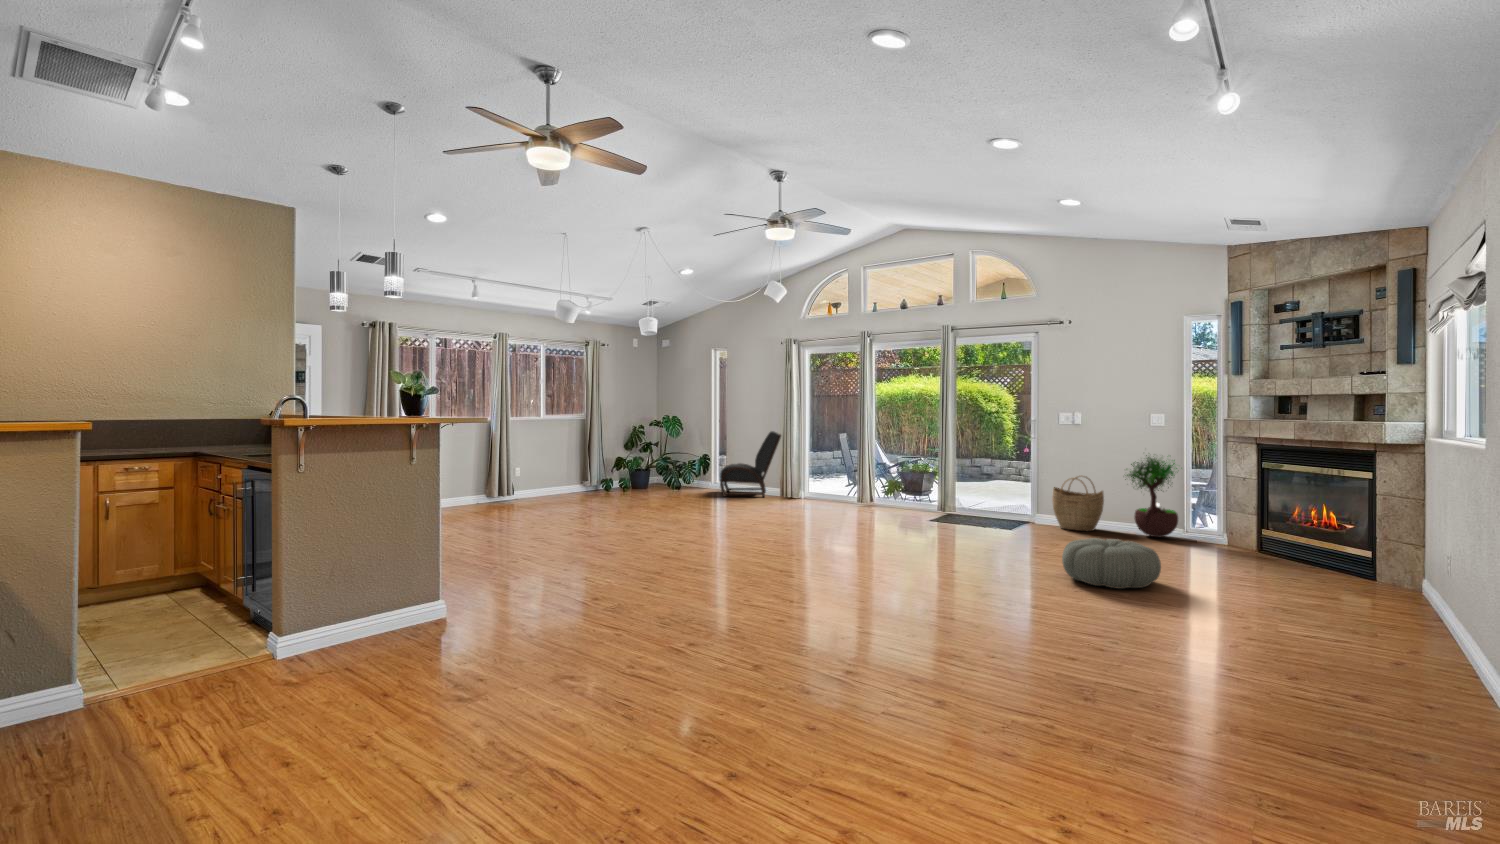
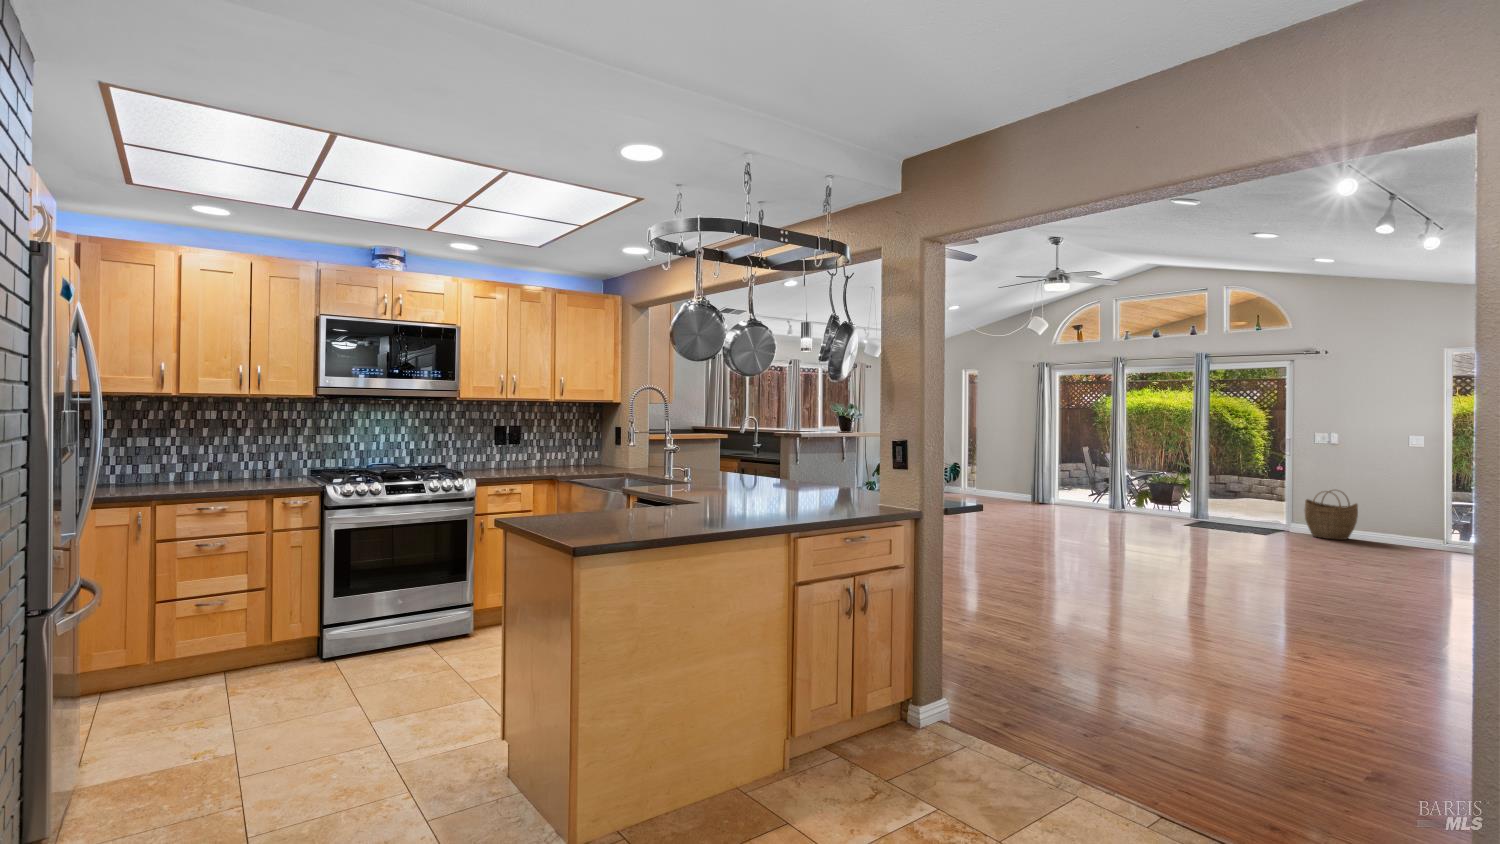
lounge chair: present [720,431,781,497] -> none [974,444,1032,502]
potted tree: present [1125,455,1178,537] -> none [1377,466,1439,547]
pouf: present [1062,538,1161,589] -> none [1307,537,1400,577]

